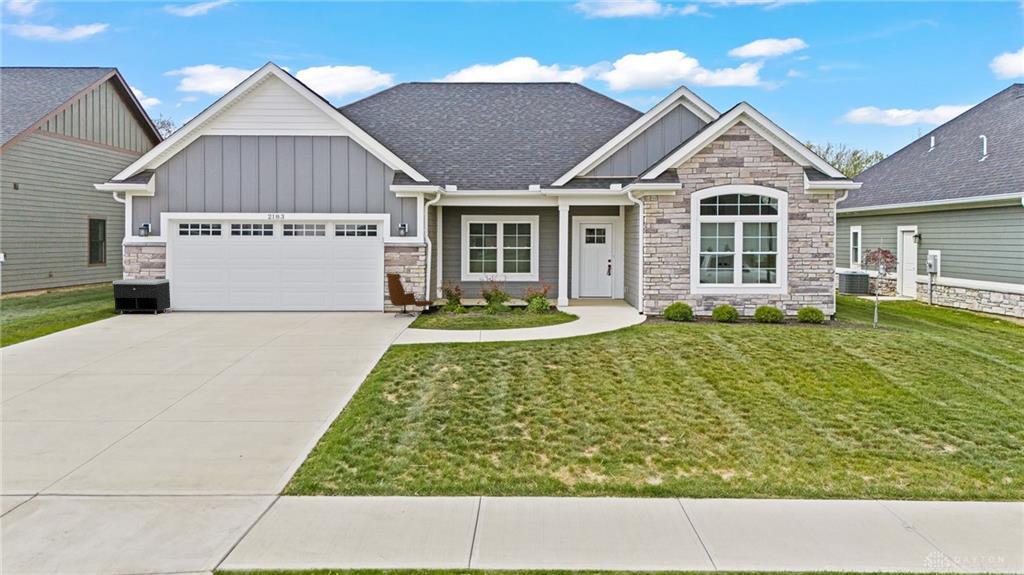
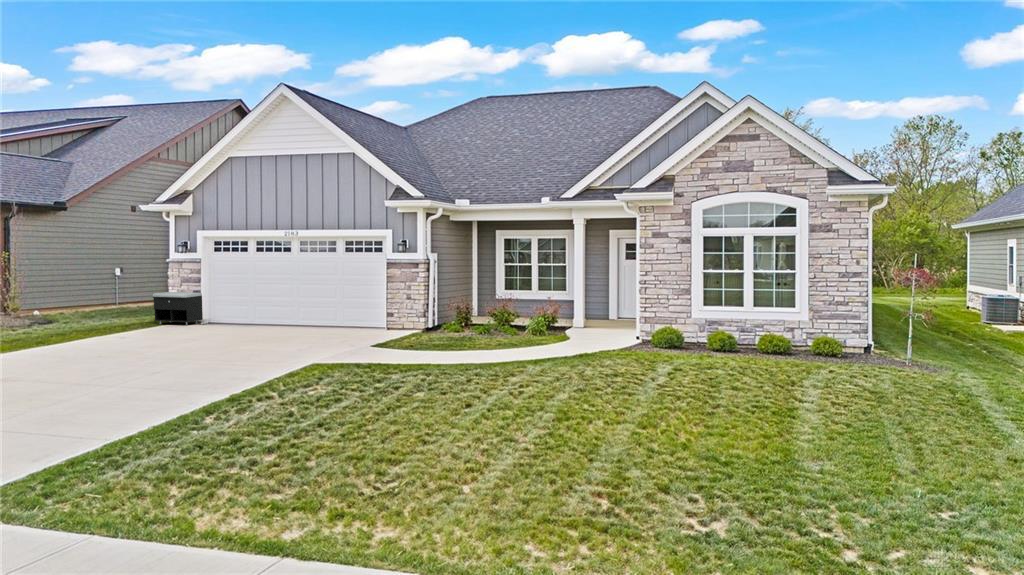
lounge chair: present [387,273,433,315] -> none [378,289,431,335]

